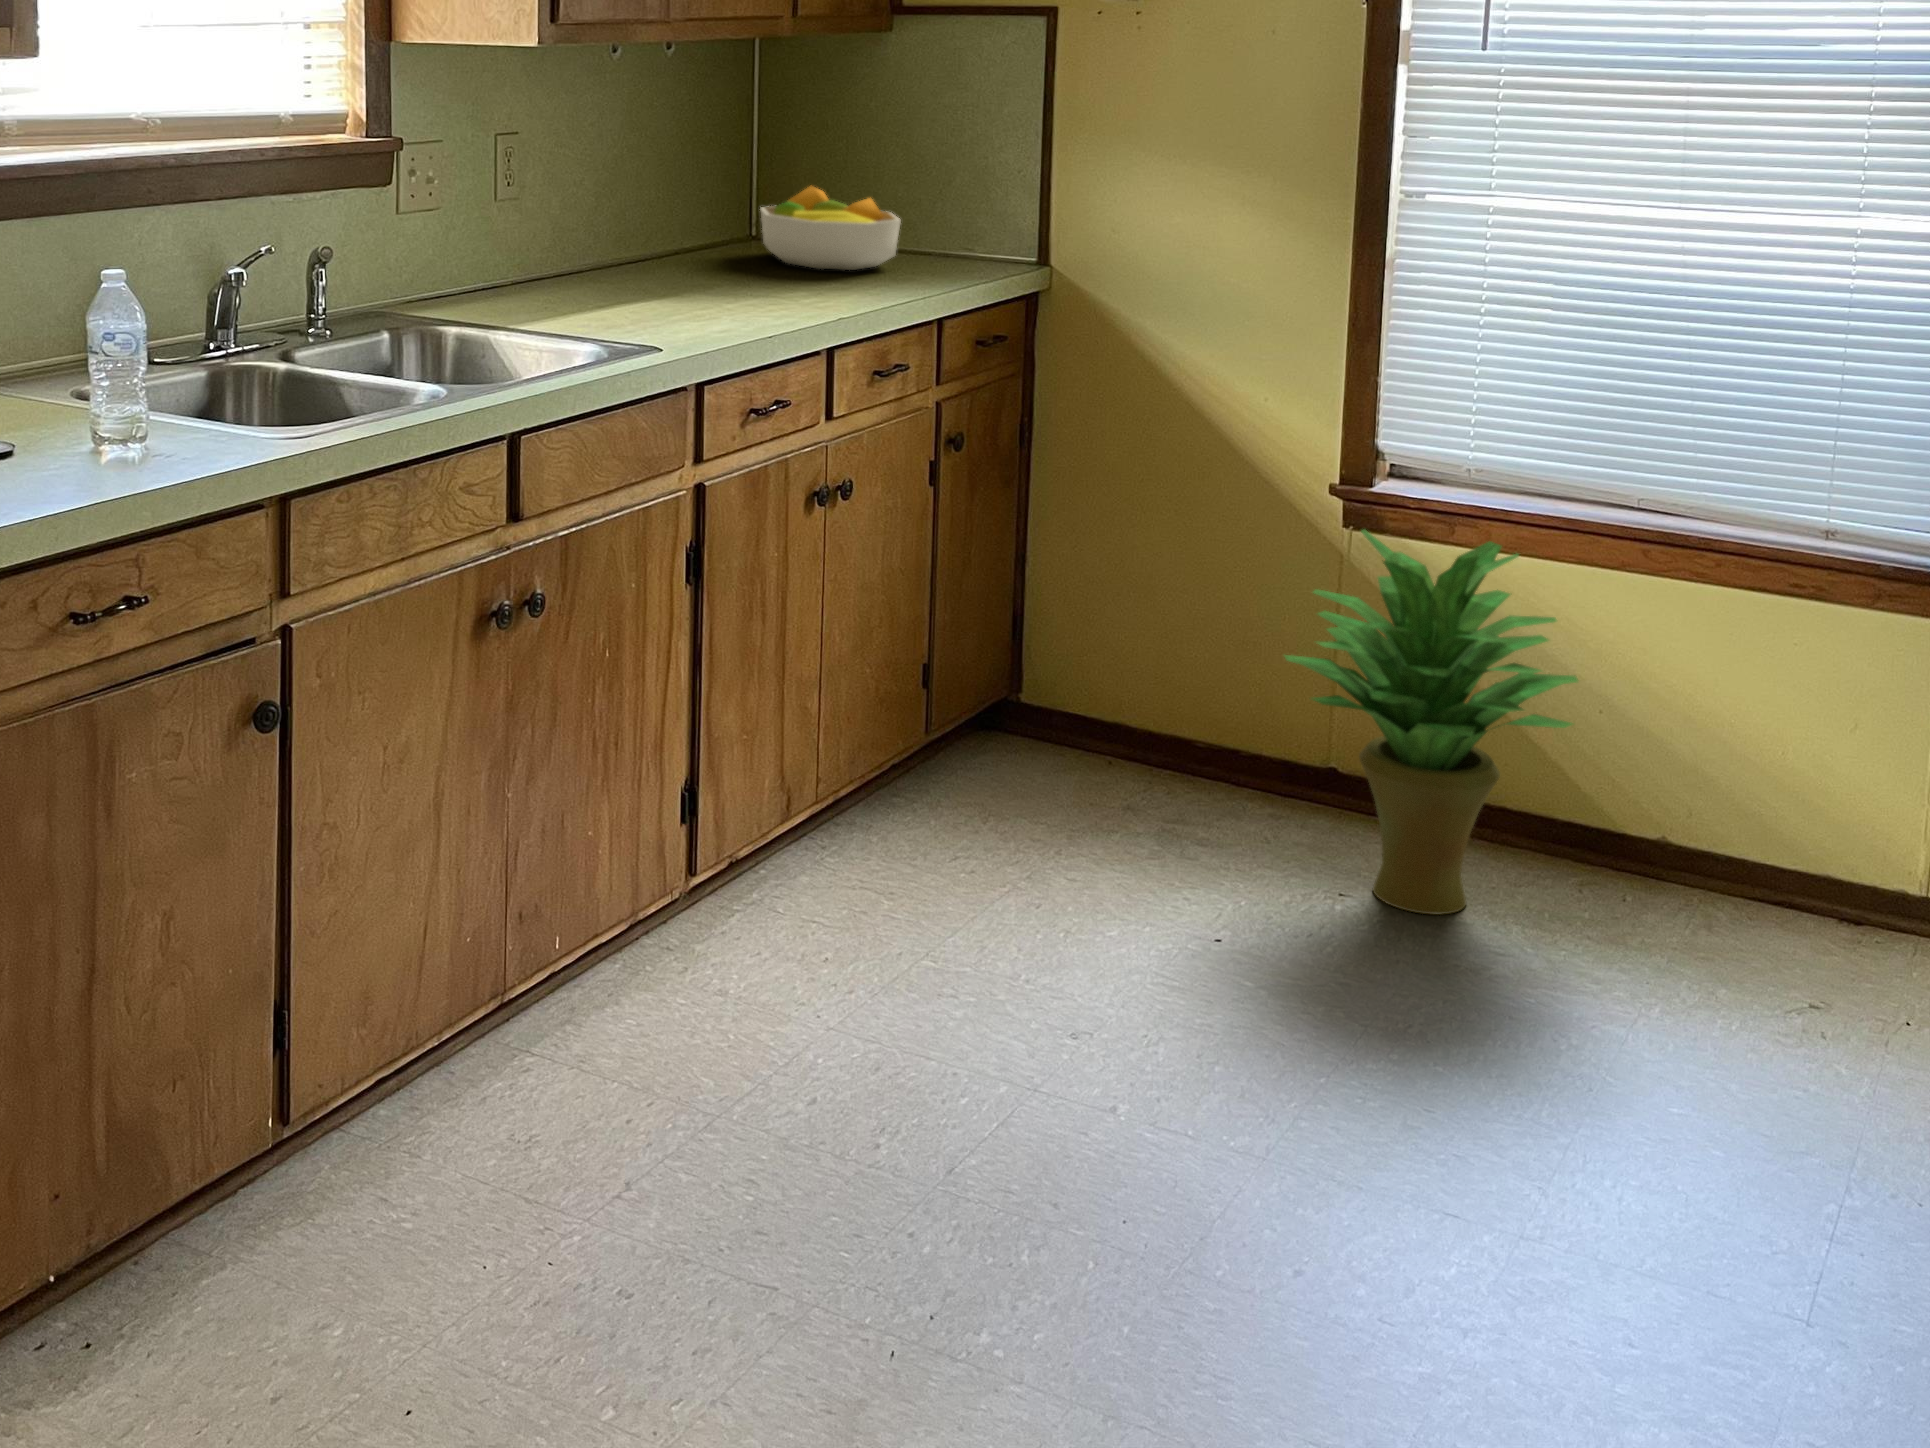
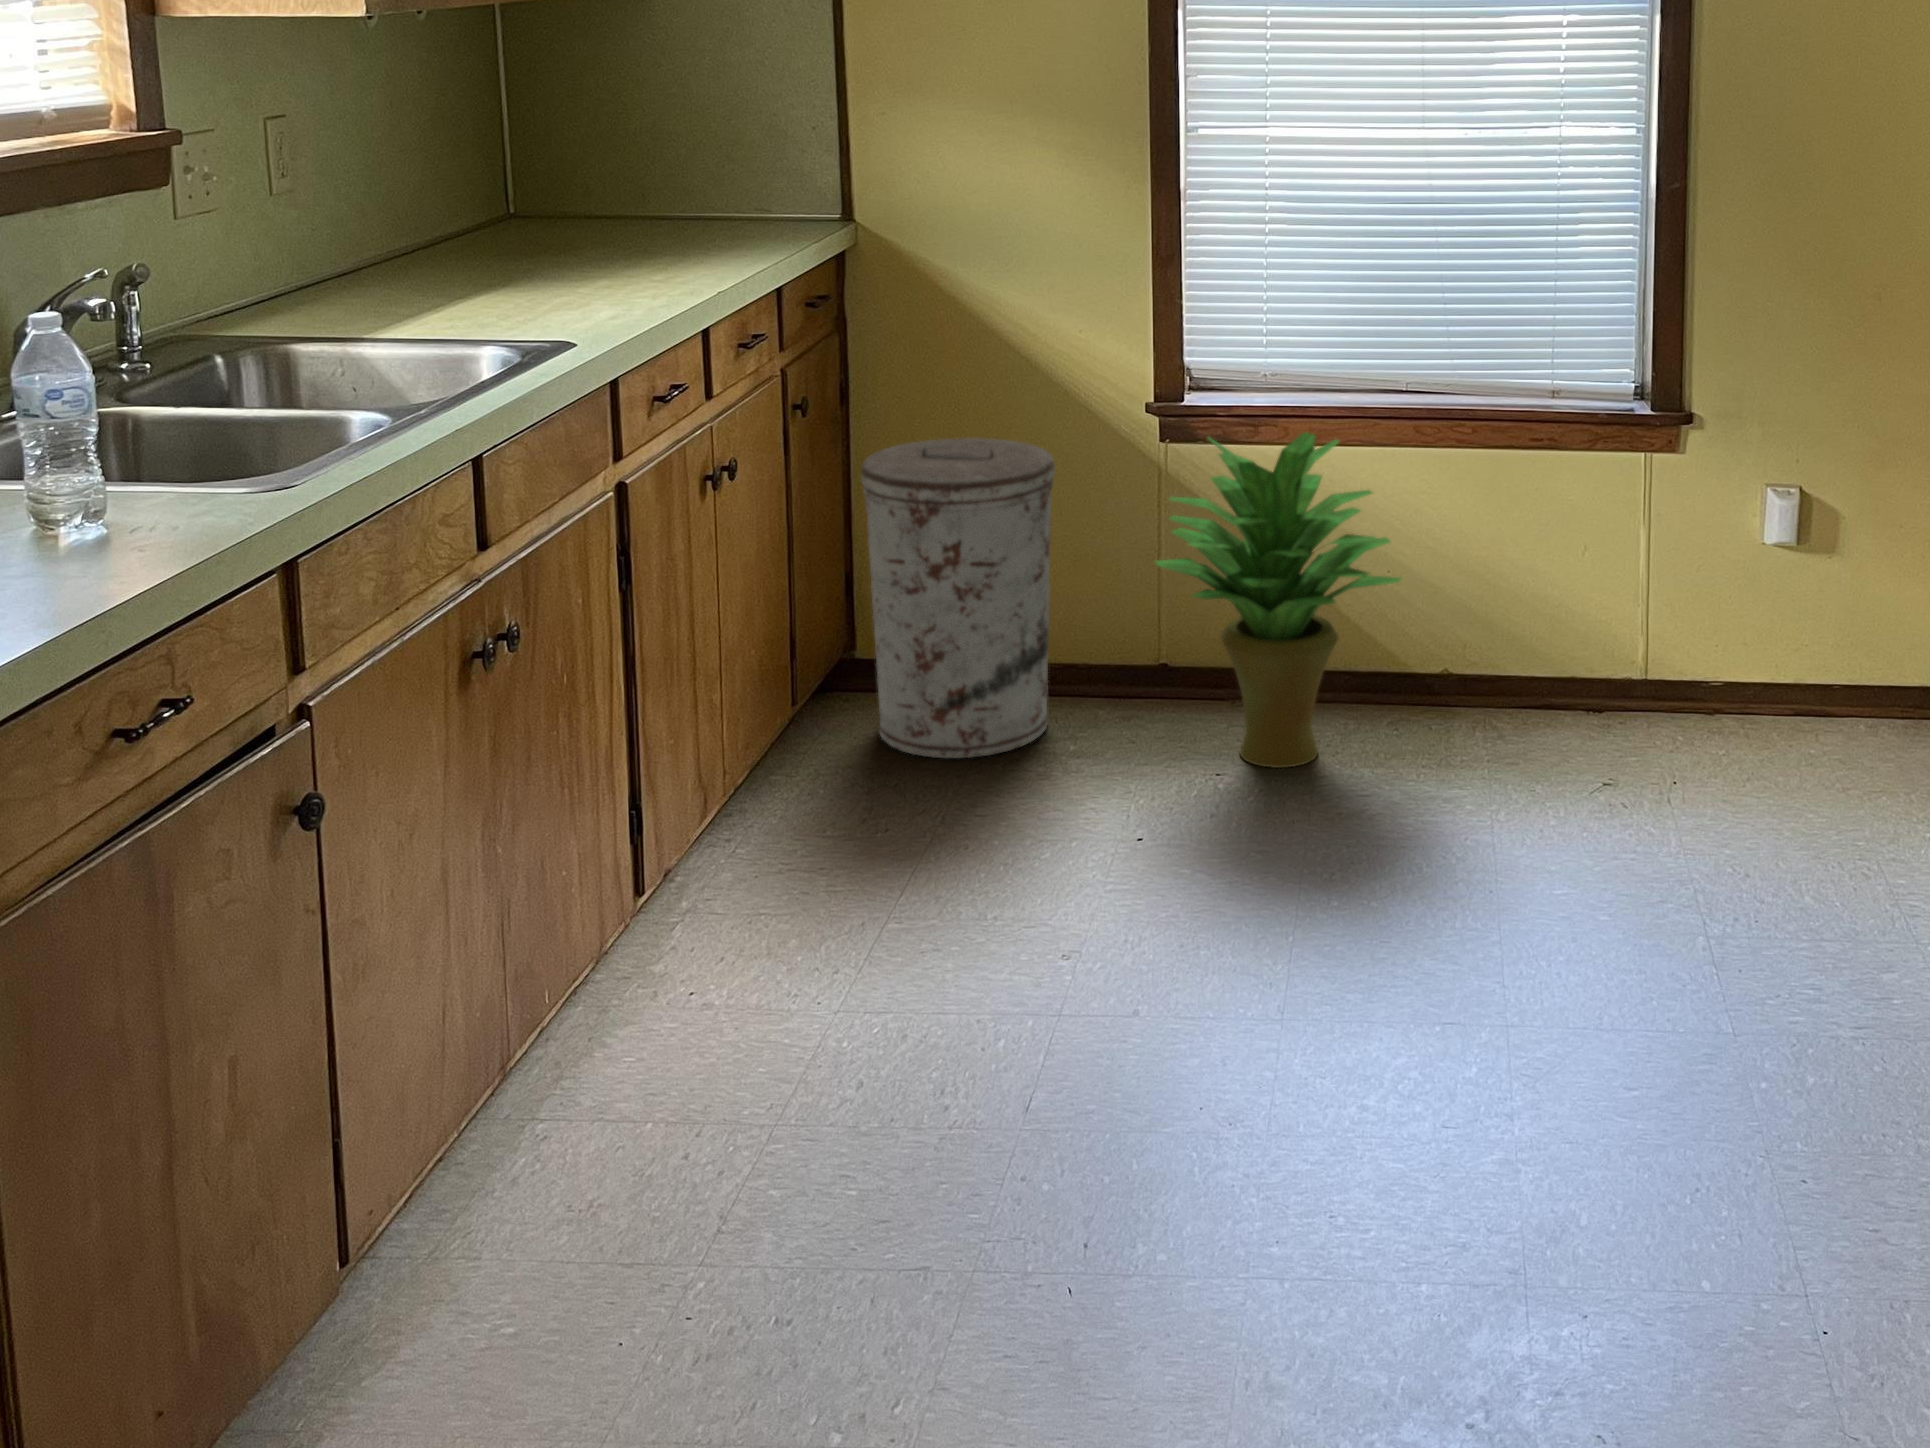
fruit bowl: present [761,186,901,270] -> none [548,157,714,243]
trash can: none [1007,496,1211,830] -> present [861,438,1055,758]

